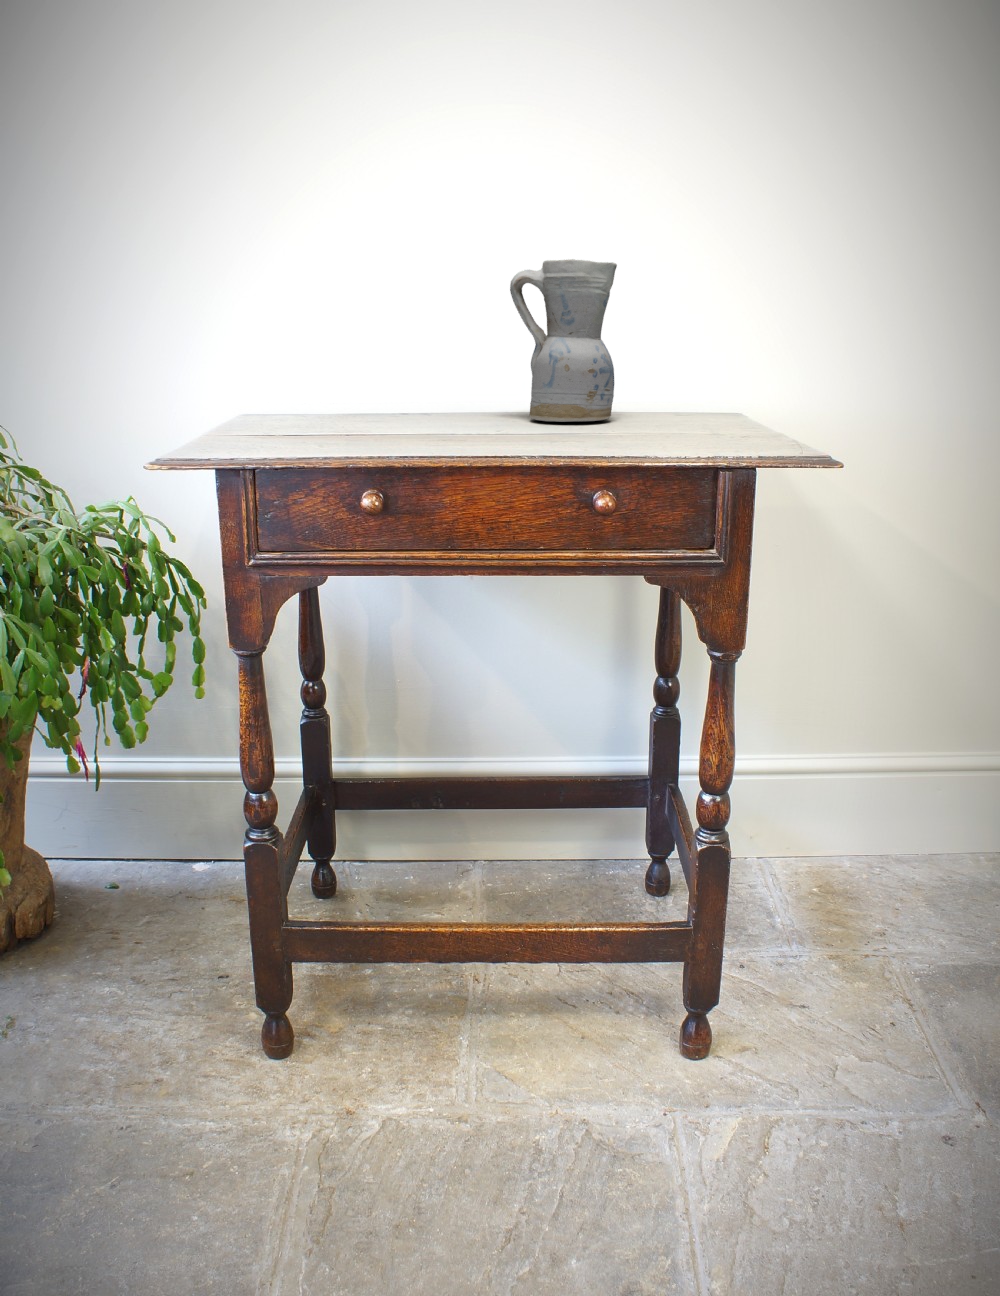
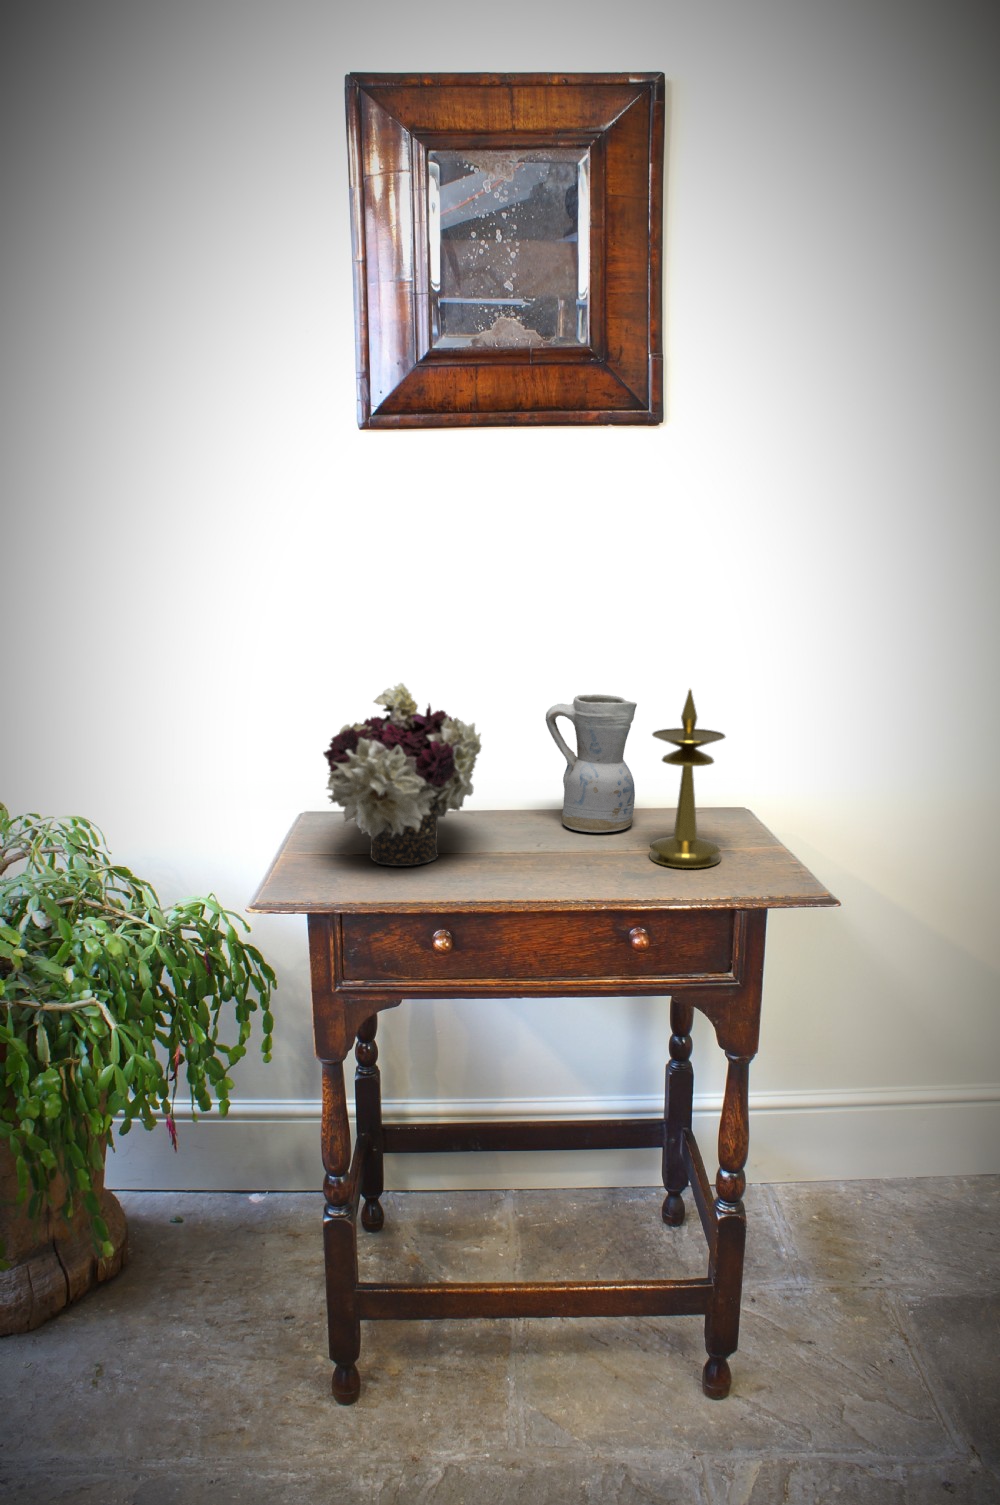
flower arrangement: none [233,214,428,436] -> present [323,683,481,866]
candlestick: none [627,217,720,437] -> present [650,689,725,868]

